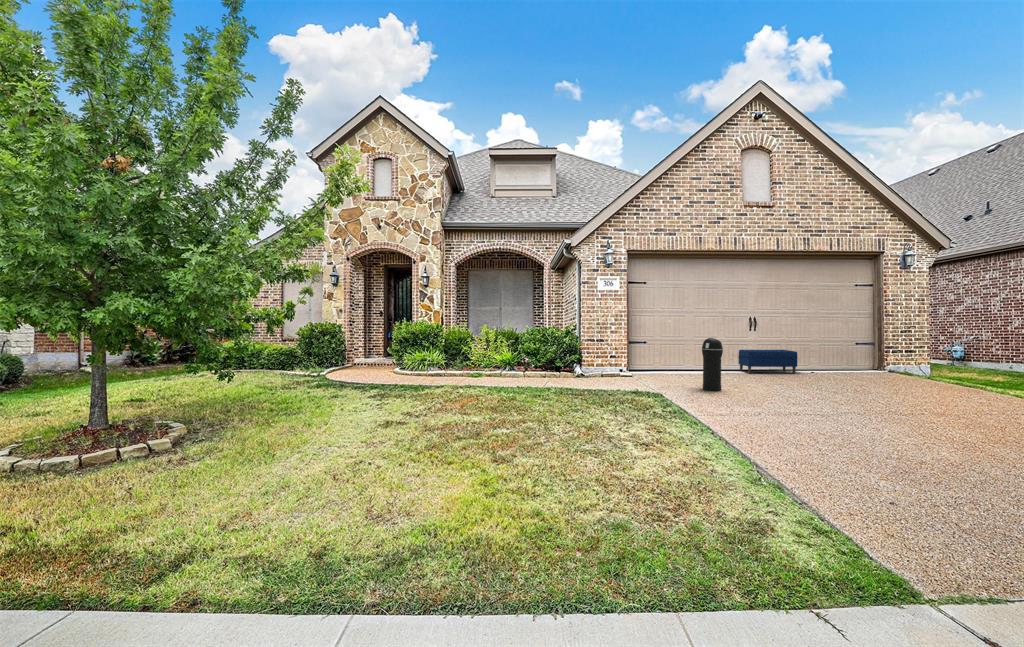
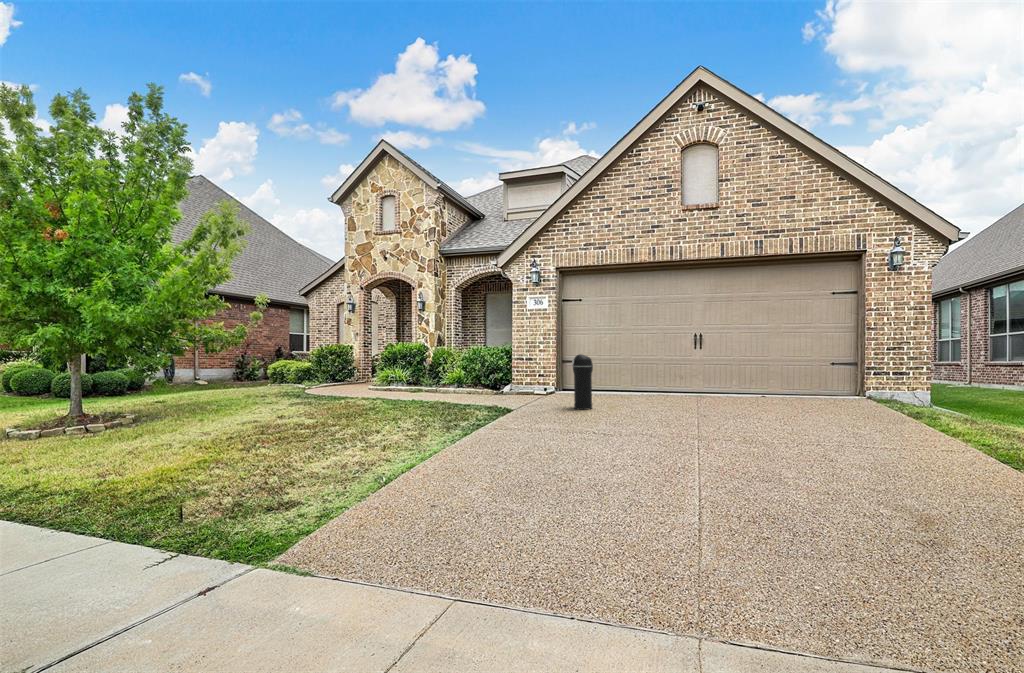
bench: present [739,350,797,374] -> none [679,371,738,399]

